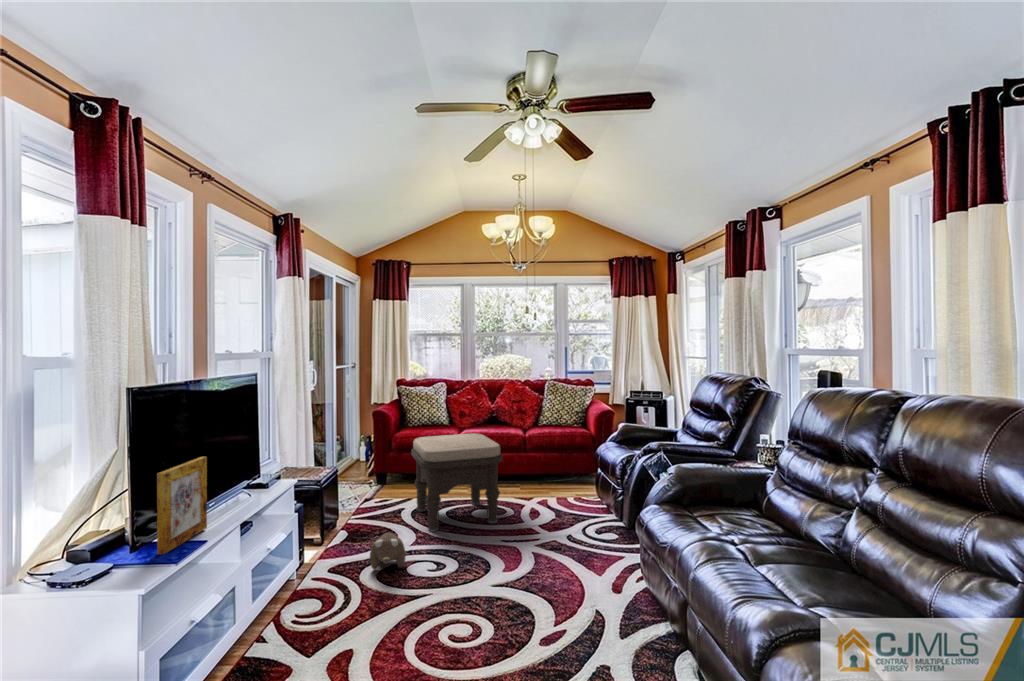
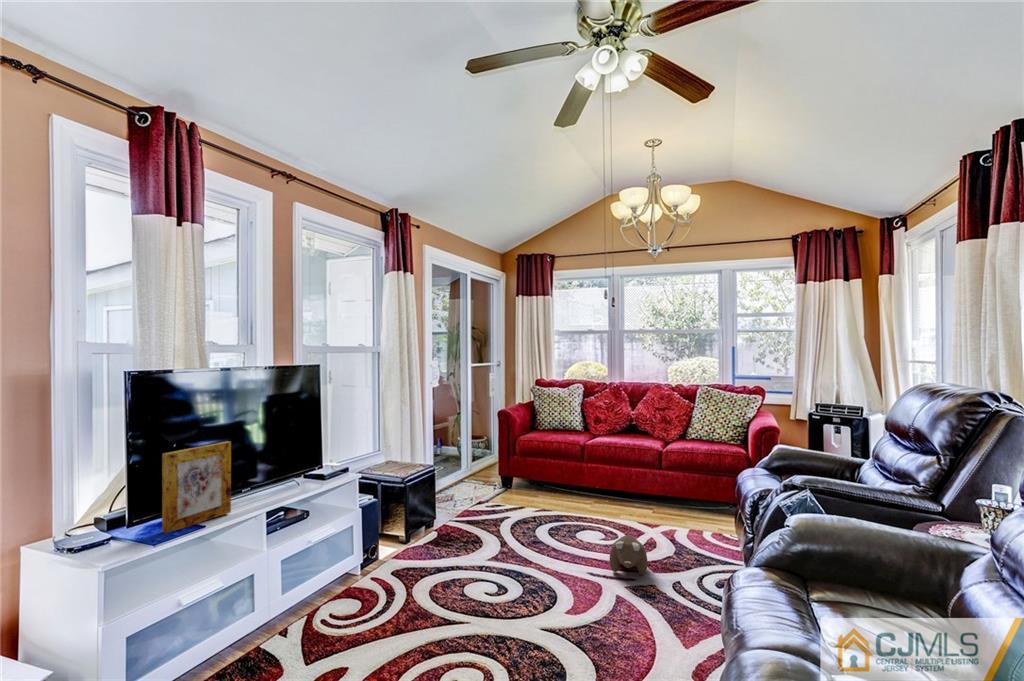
ottoman: present [411,433,502,532] -> none [508,441,605,551]
plush toy: present [370,533,405,570] -> present [610,535,648,575]

